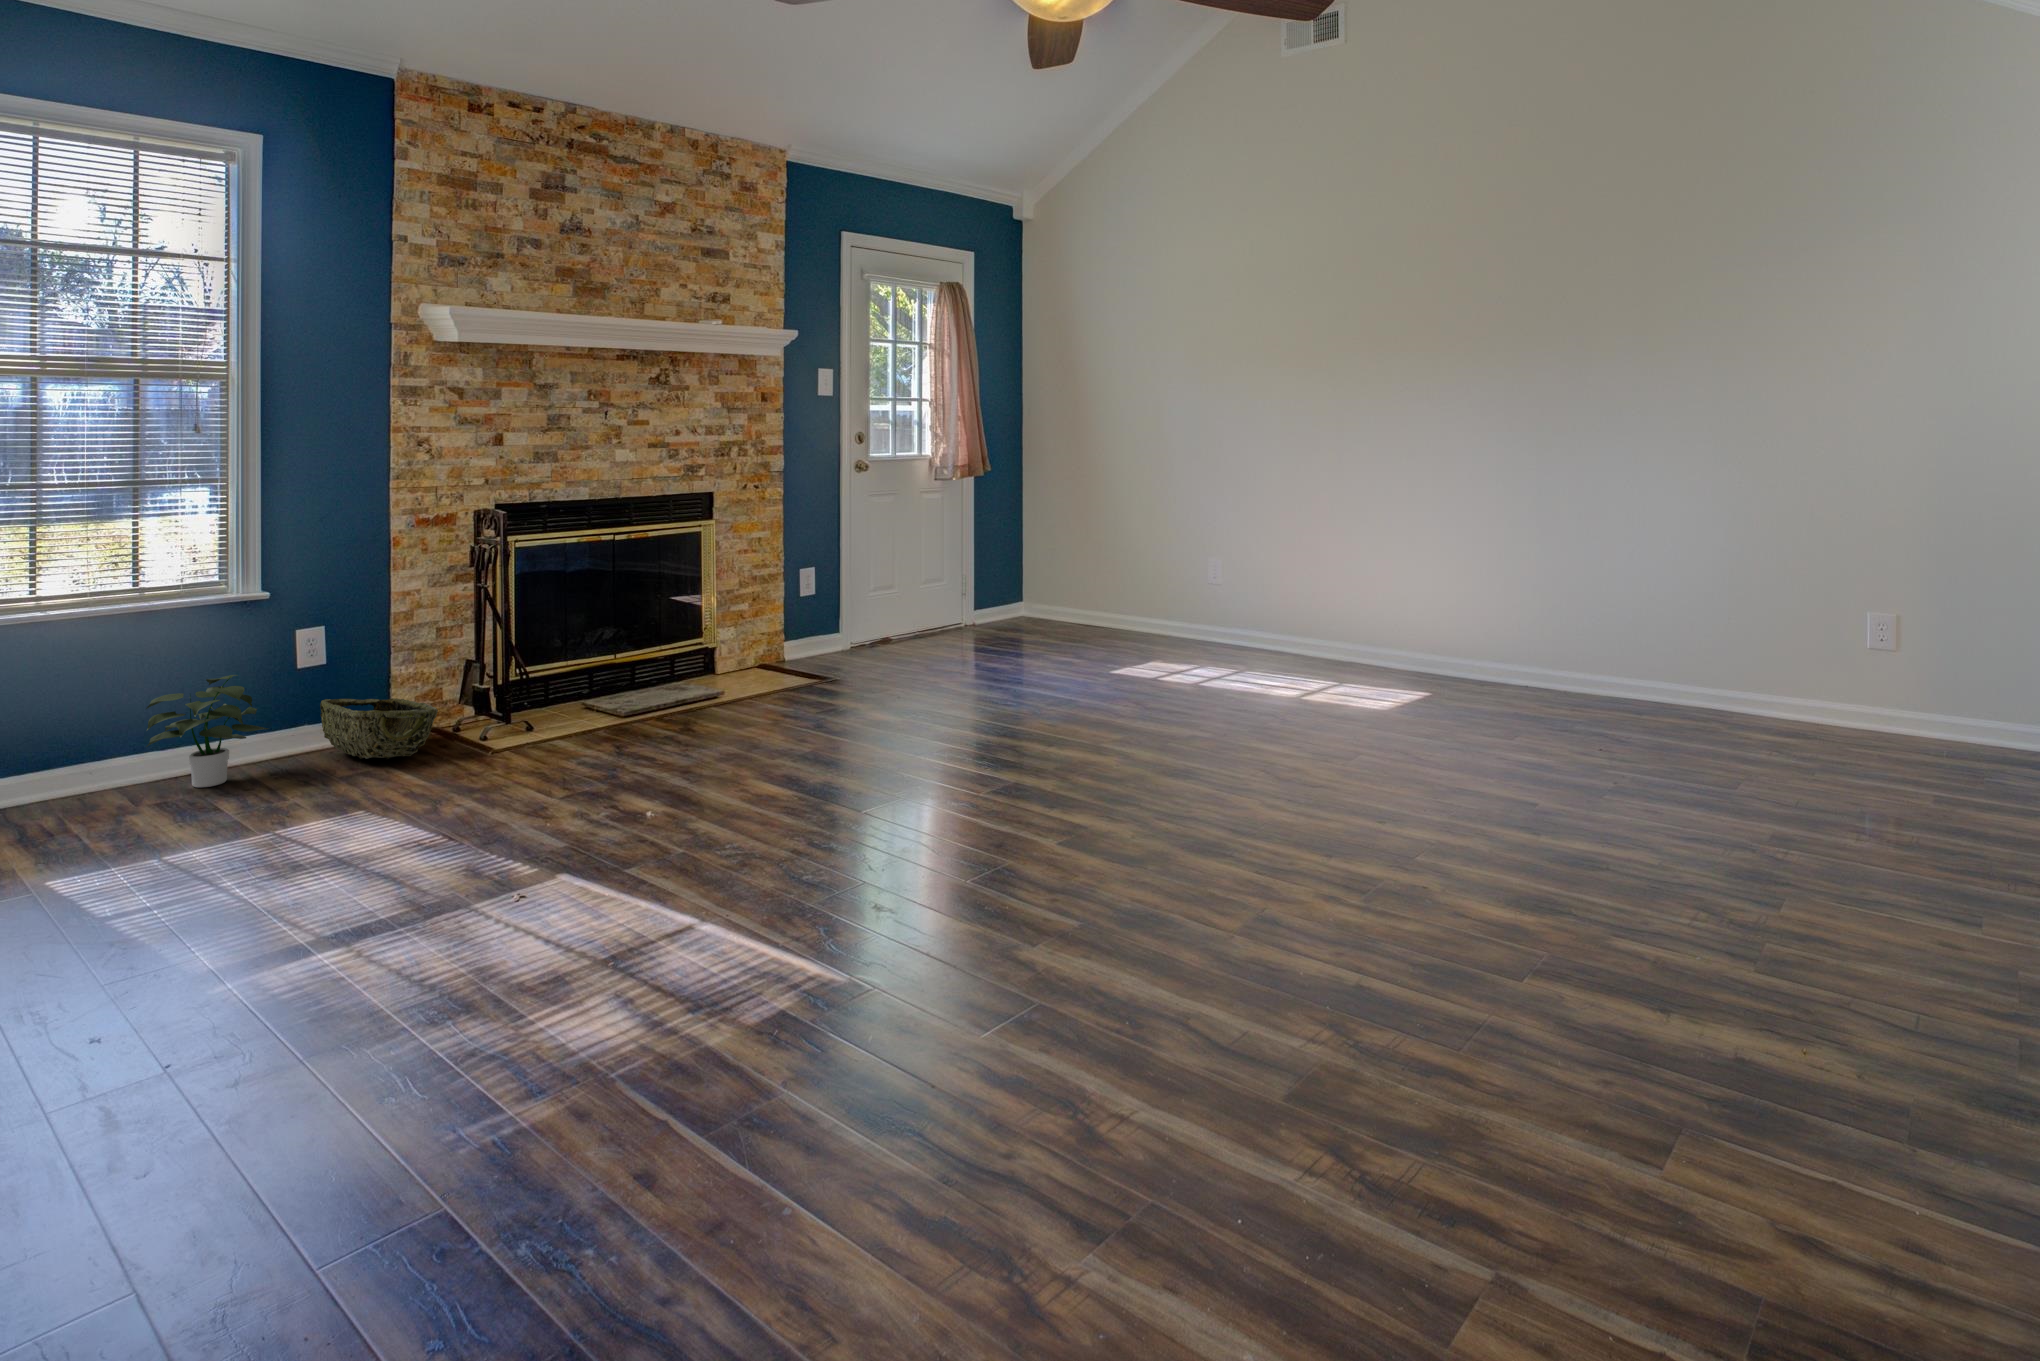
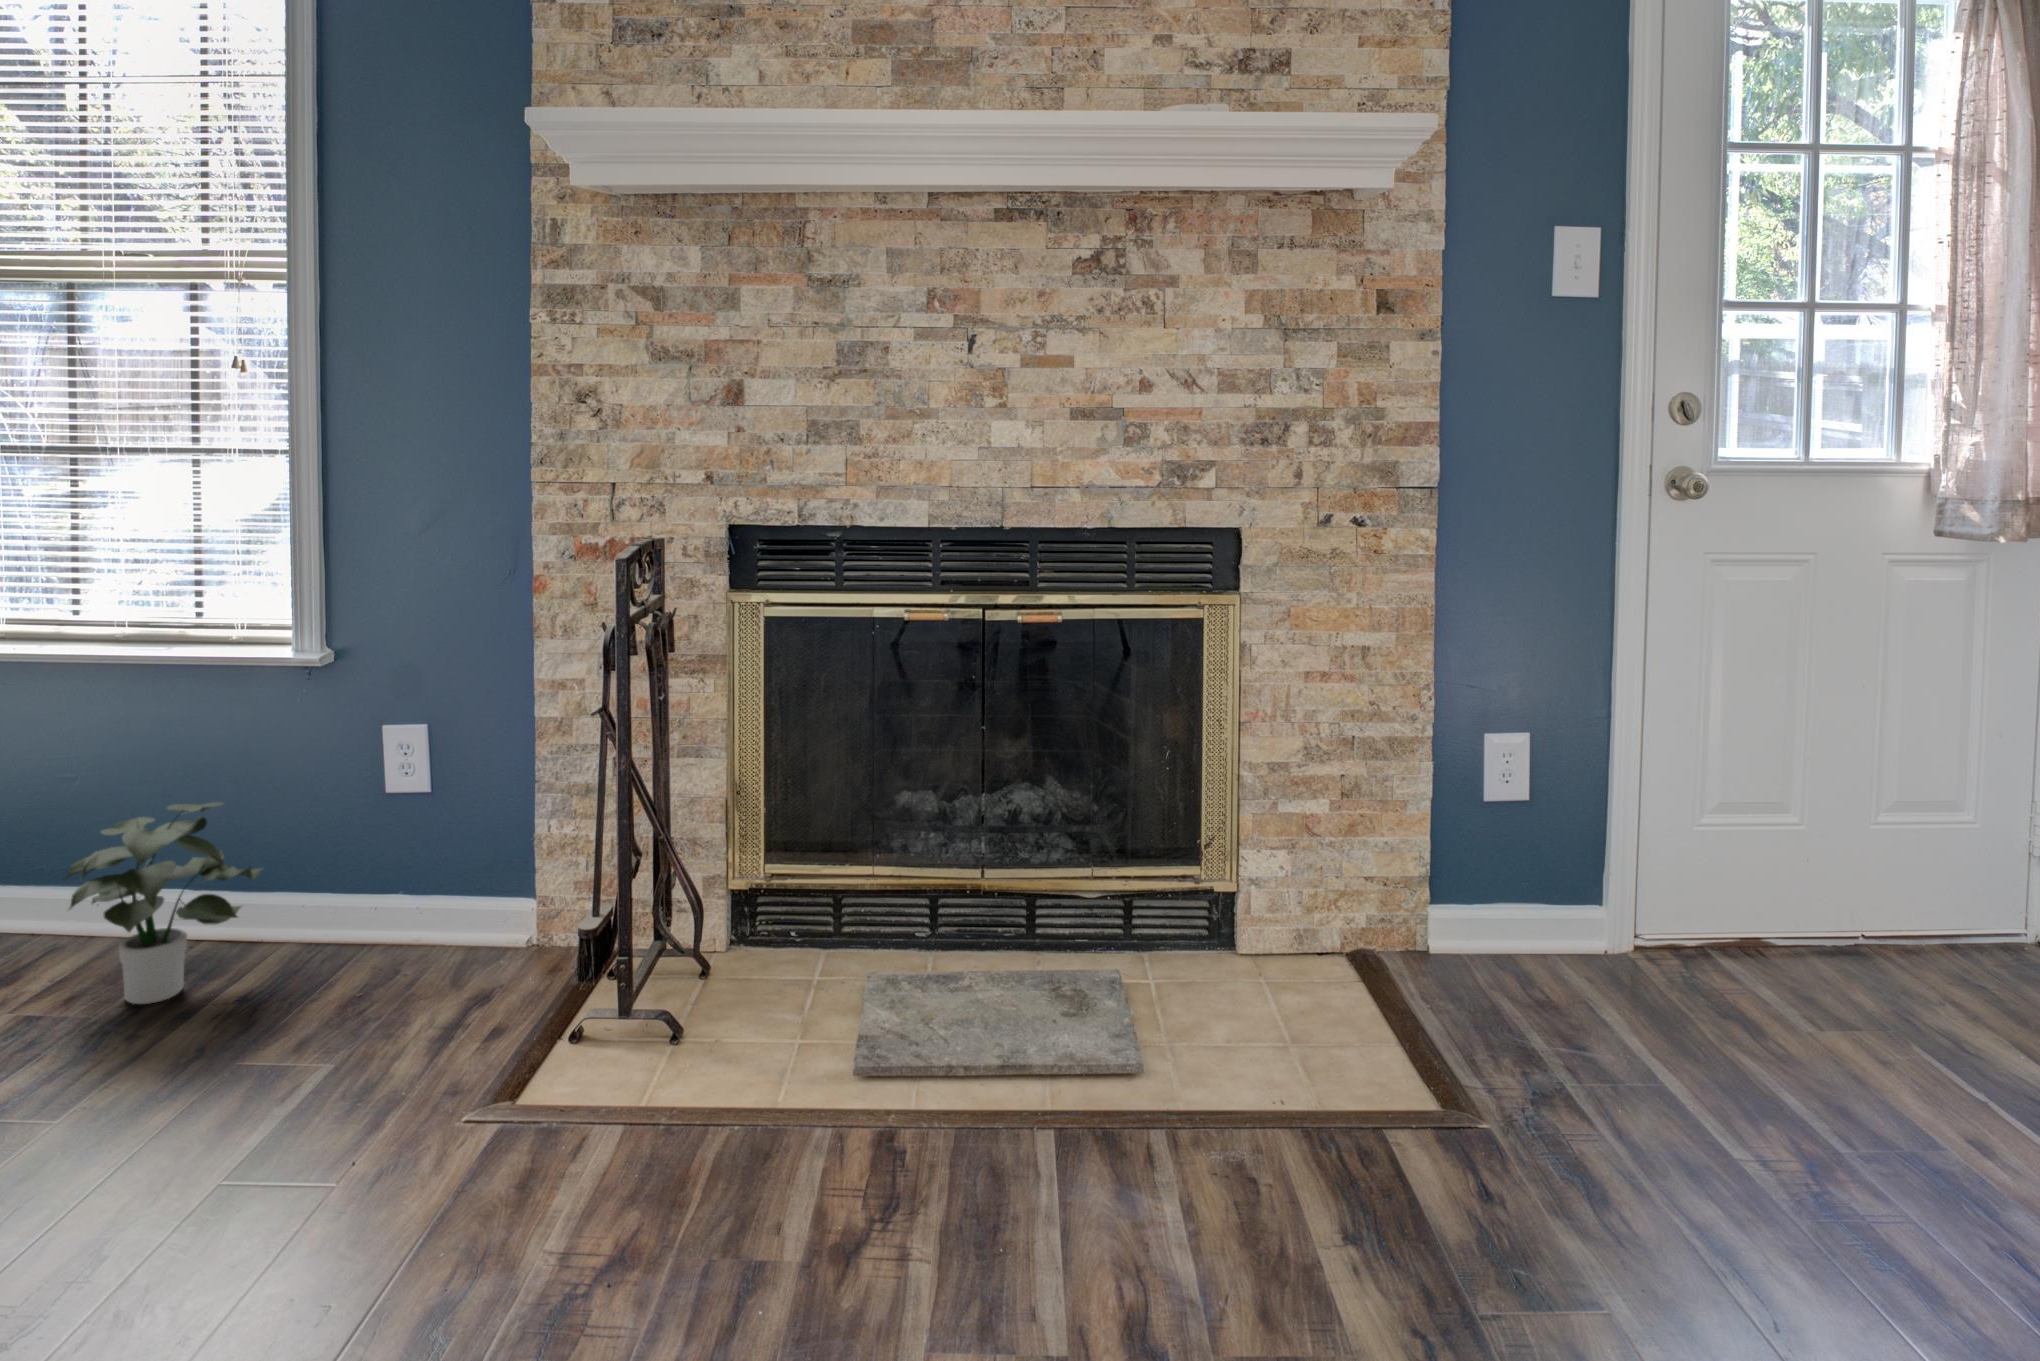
woven basket: present [320,698,438,759] -> none [284,869,516,1042]

